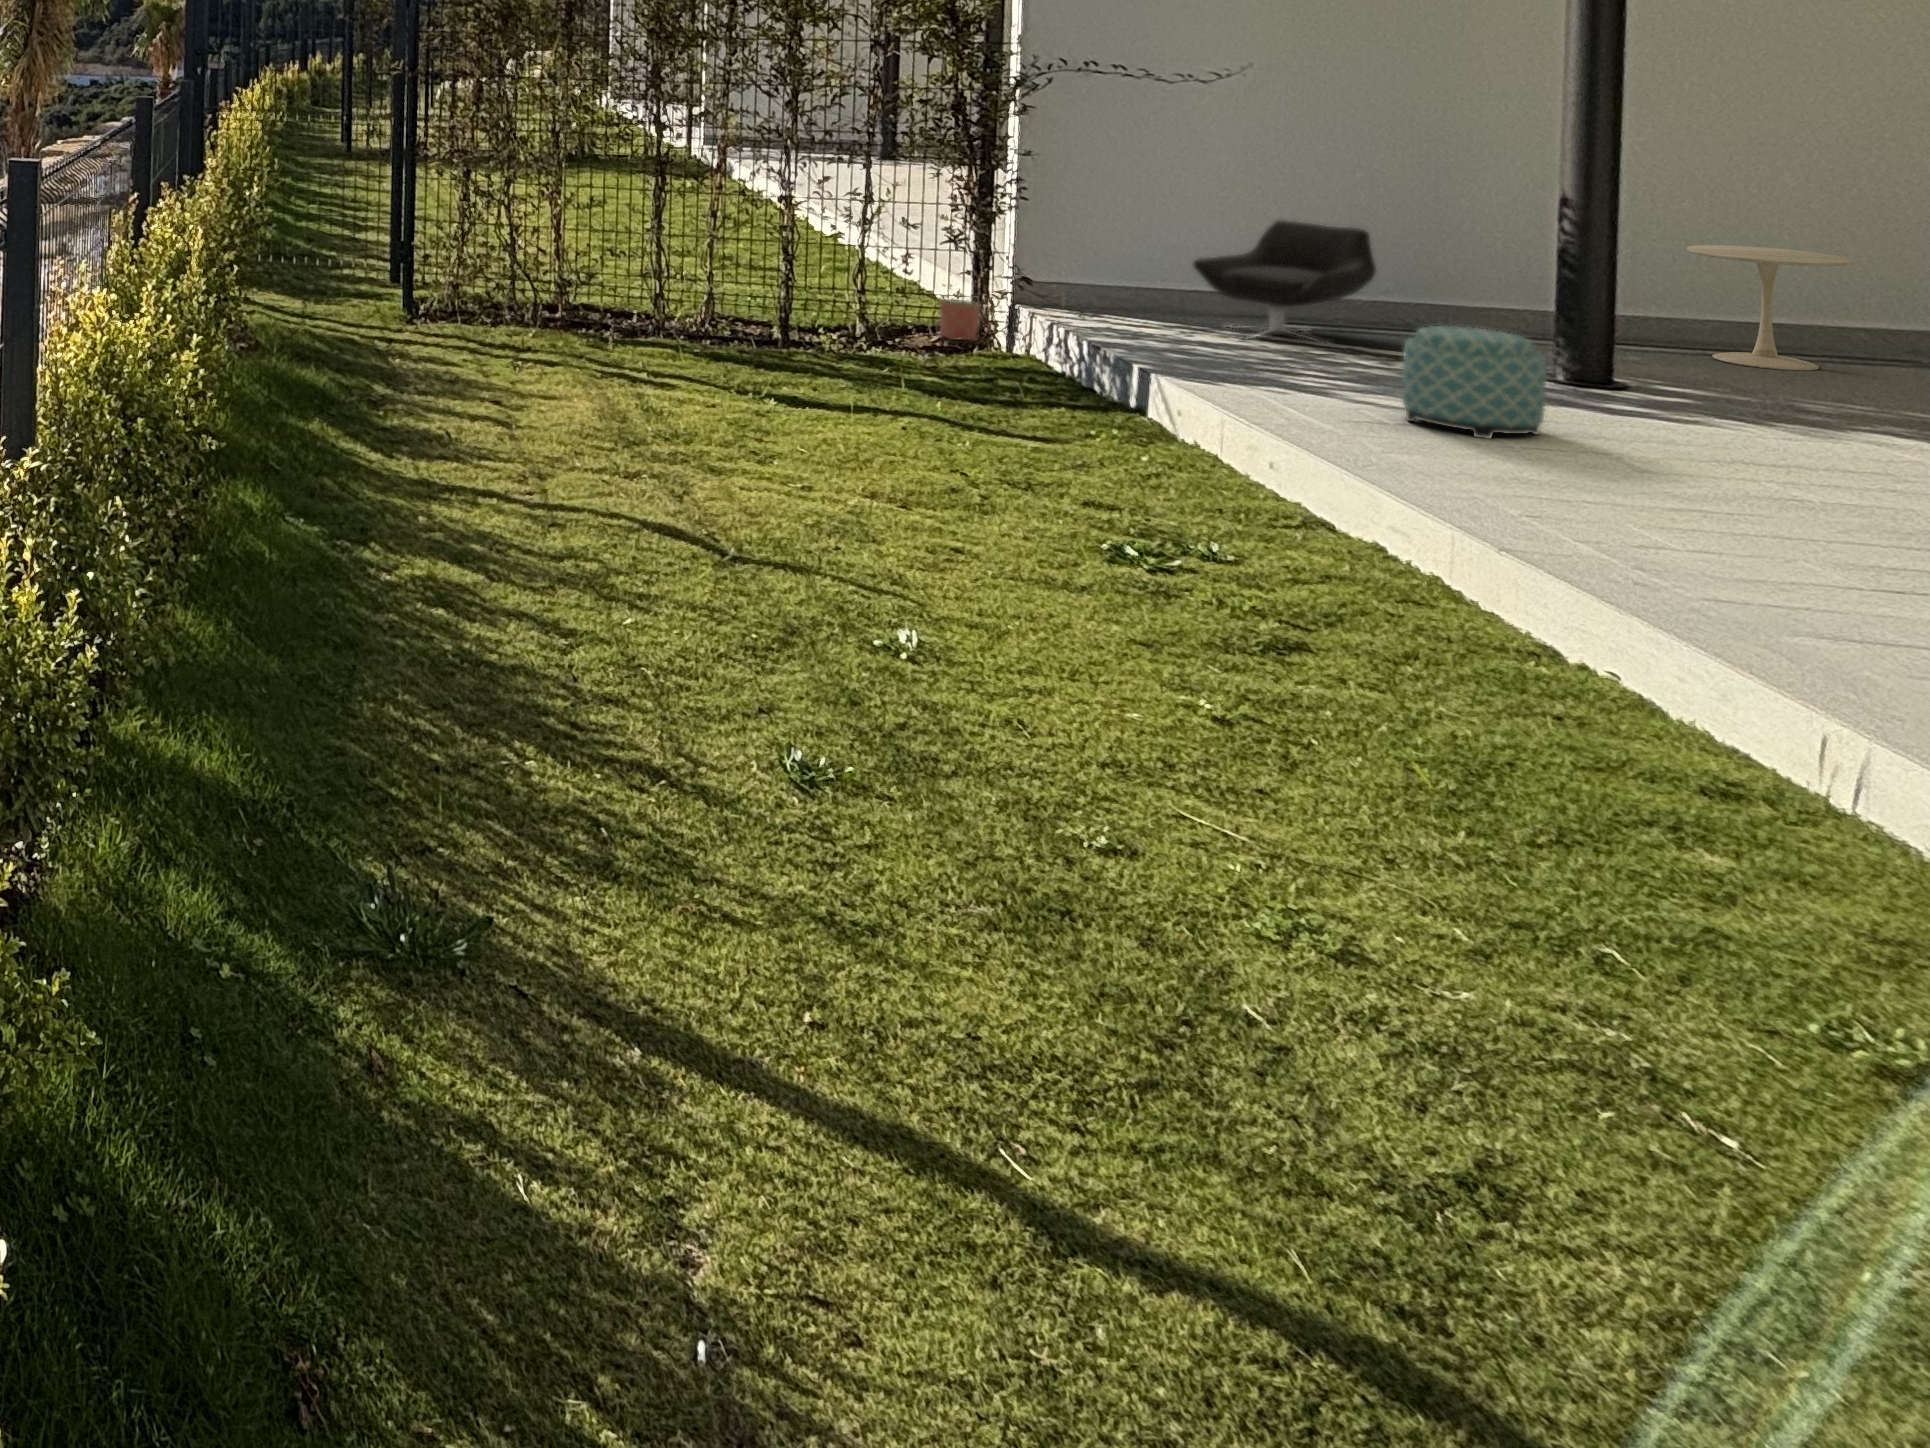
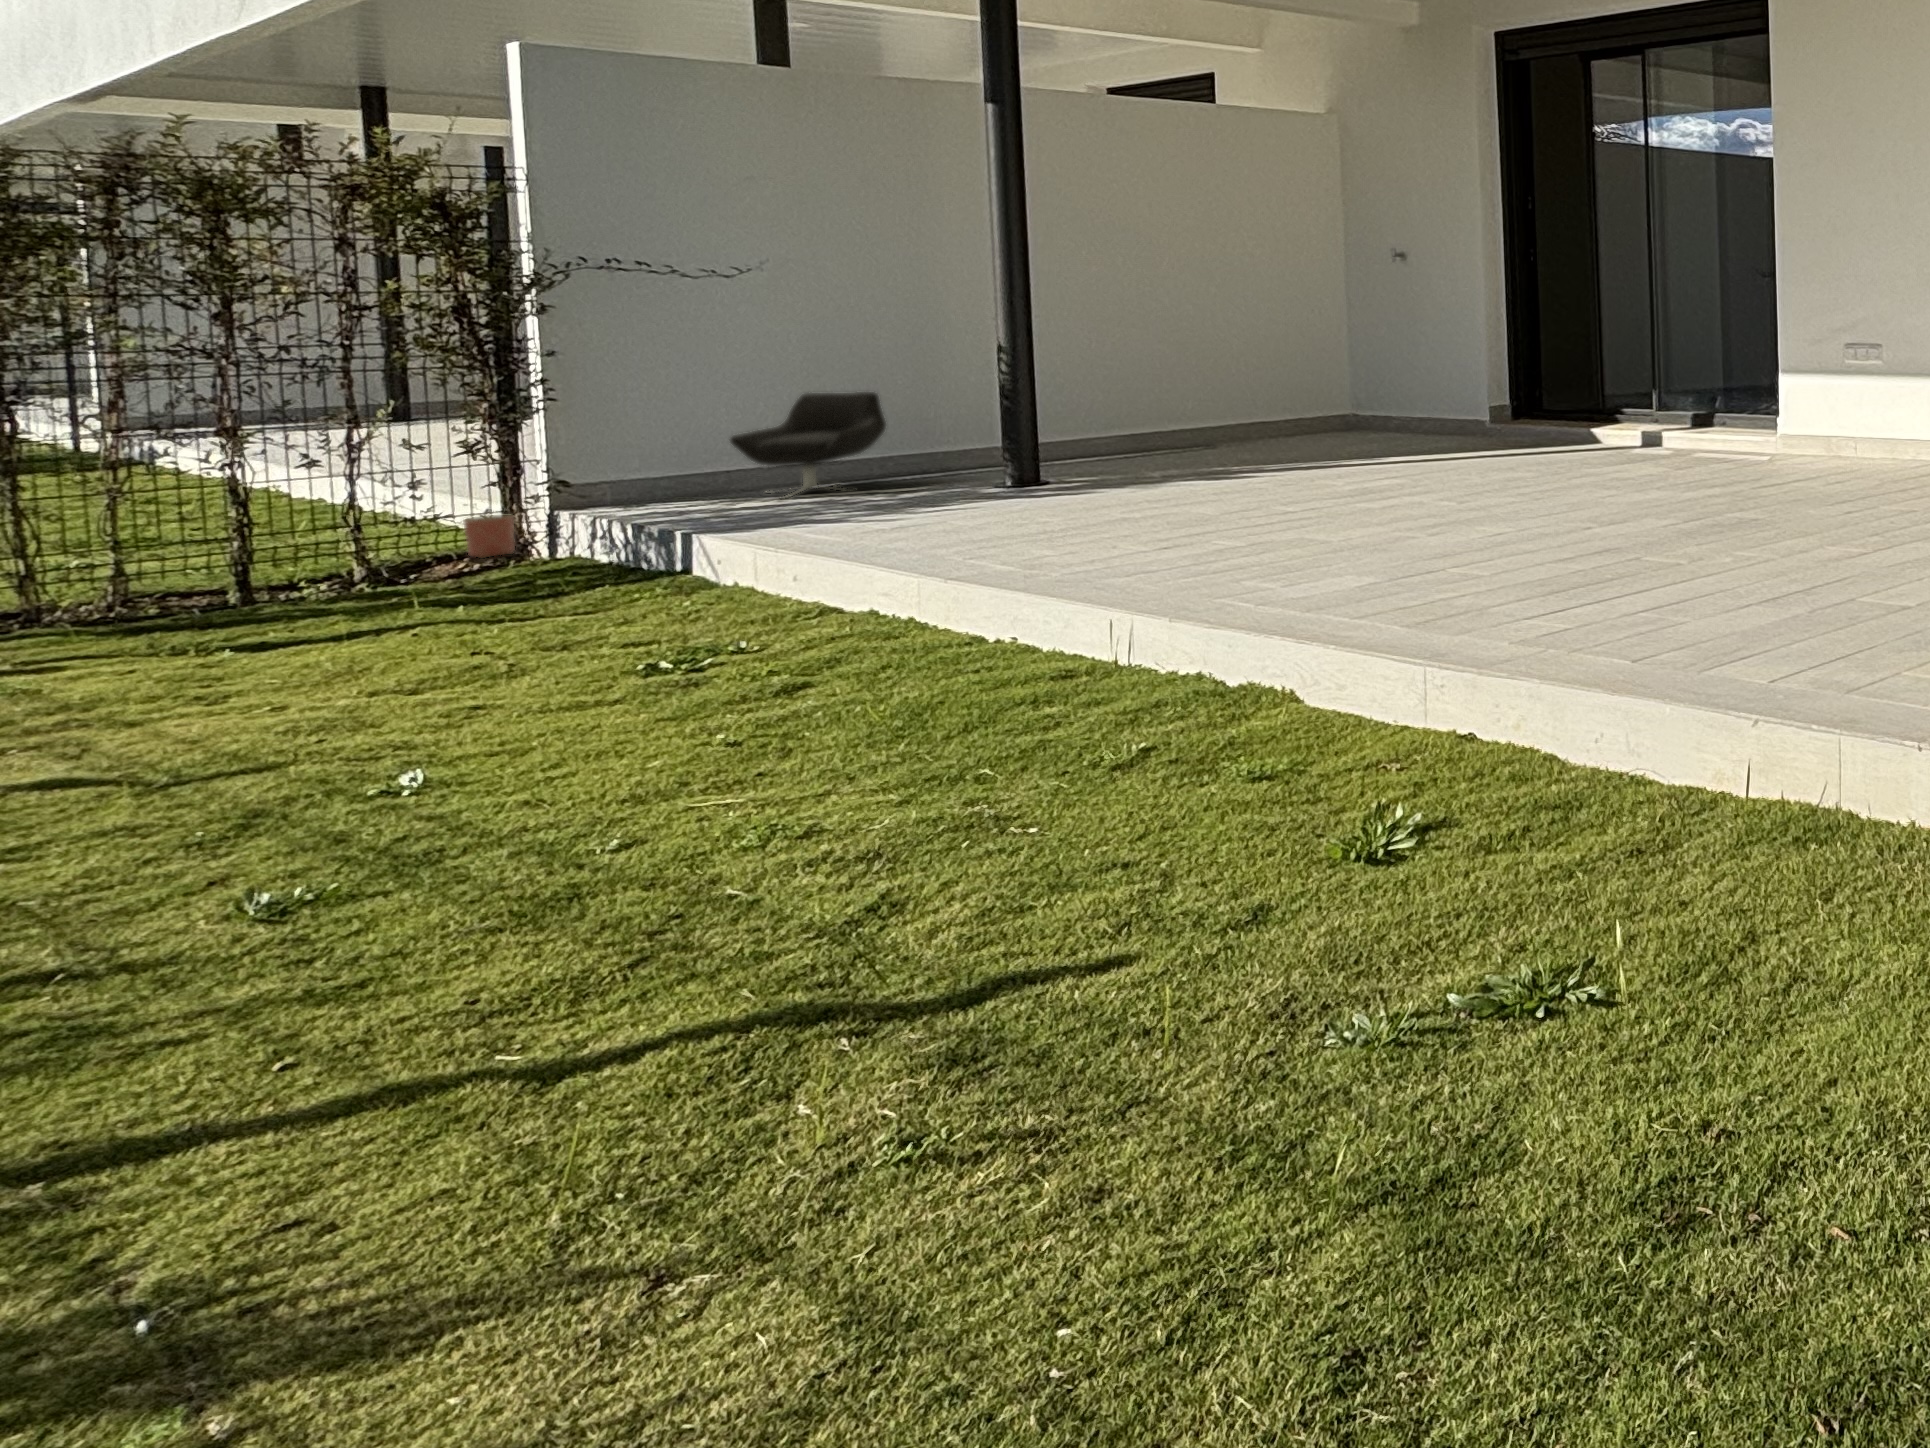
side table: present [1687,245,1854,371] -> none [1094,373,1184,456]
ottoman: present [1402,326,1546,438] -> none [898,444,1000,526]

